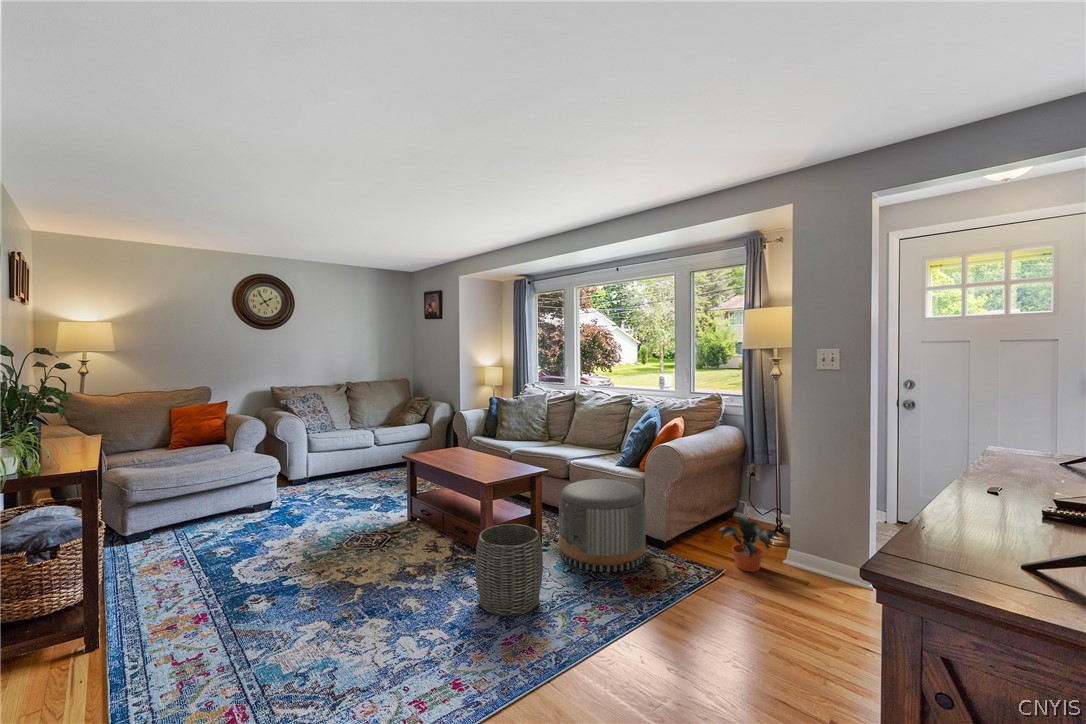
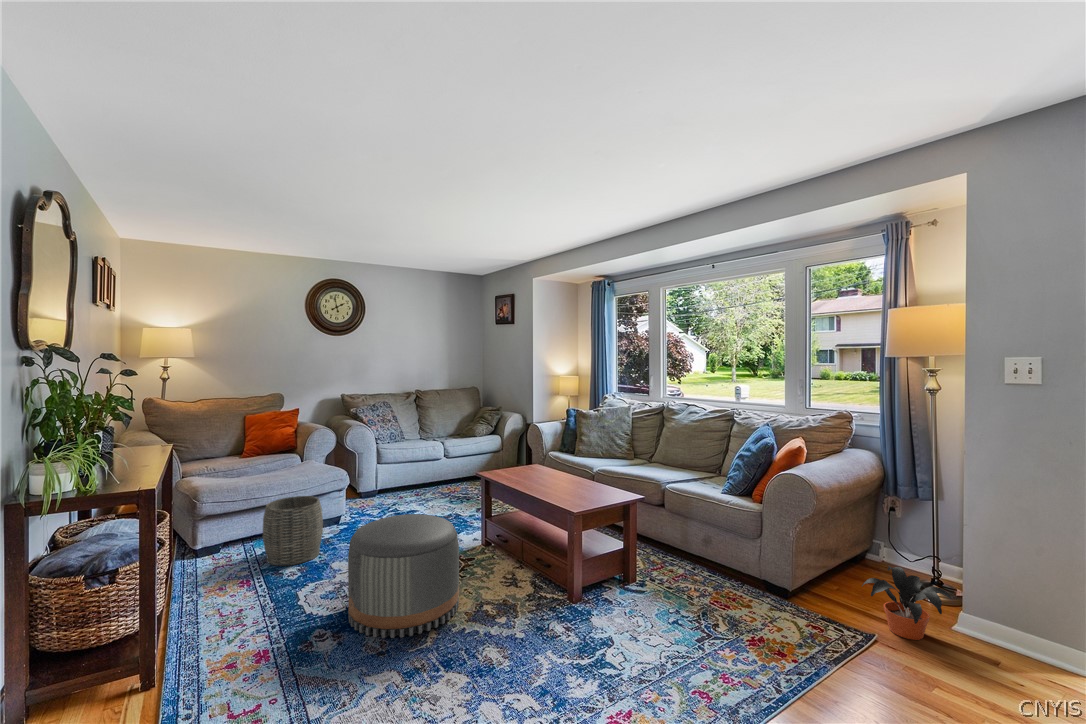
pouf: present [559,479,646,572] -> present [348,514,459,638]
woven basket: present [476,524,543,616] -> present [263,496,323,566]

